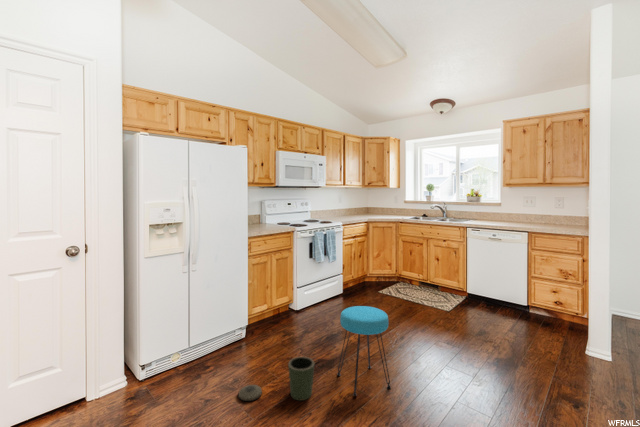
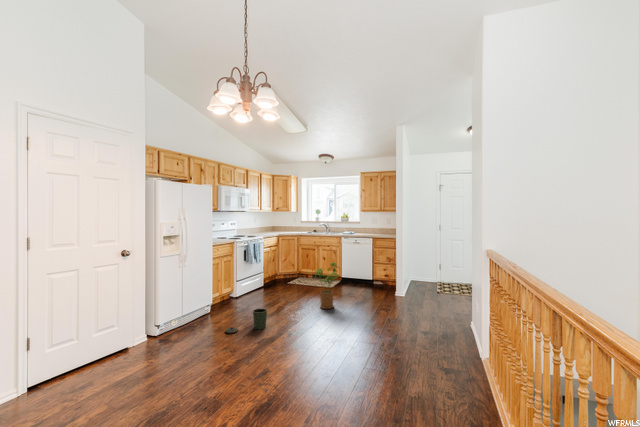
house plant: none [416,276,466,365] -> present [315,262,340,309]
stool: present [337,306,390,396] -> none [276,281,305,324]

